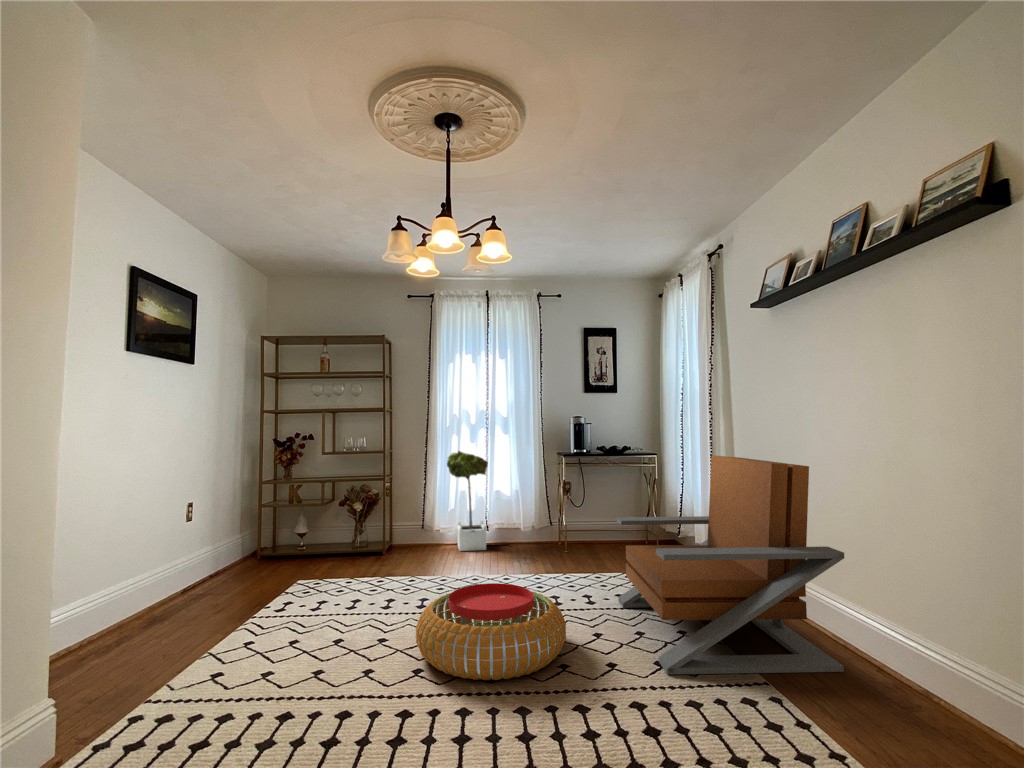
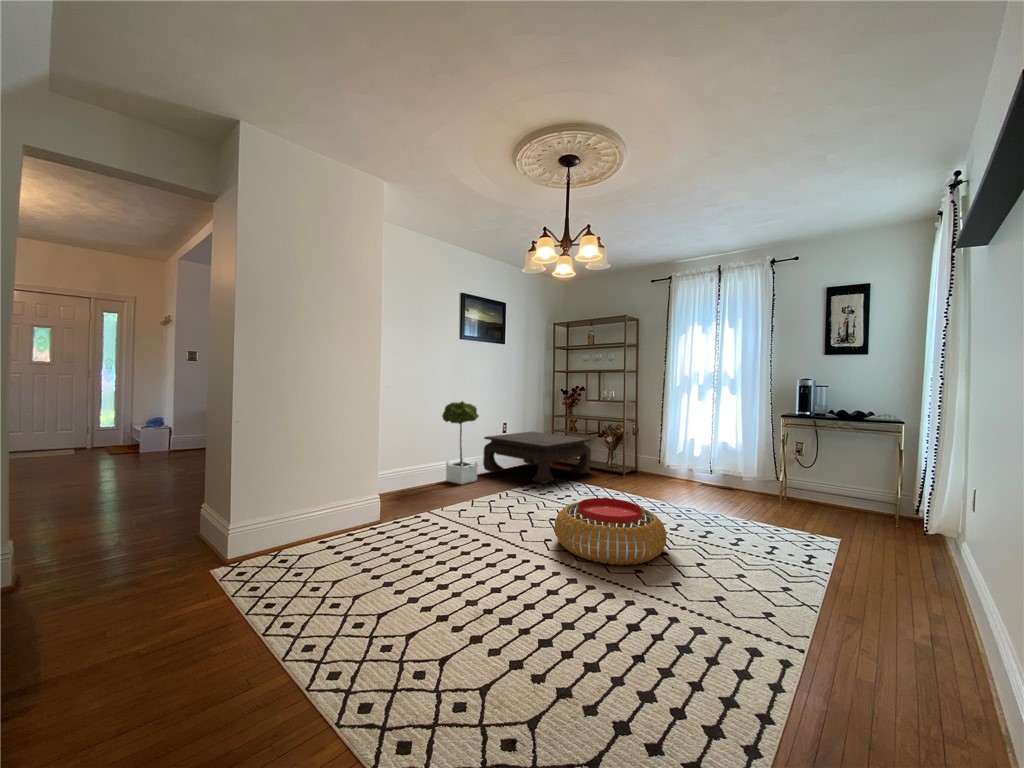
potted tree: present [447,451,488,551] -> present [442,401,479,484]
lounge chair: present [617,455,845,674] -> none [720,423,961,683]
coffee table: none [156,508,339,592] -> present [483,432,591,484]

